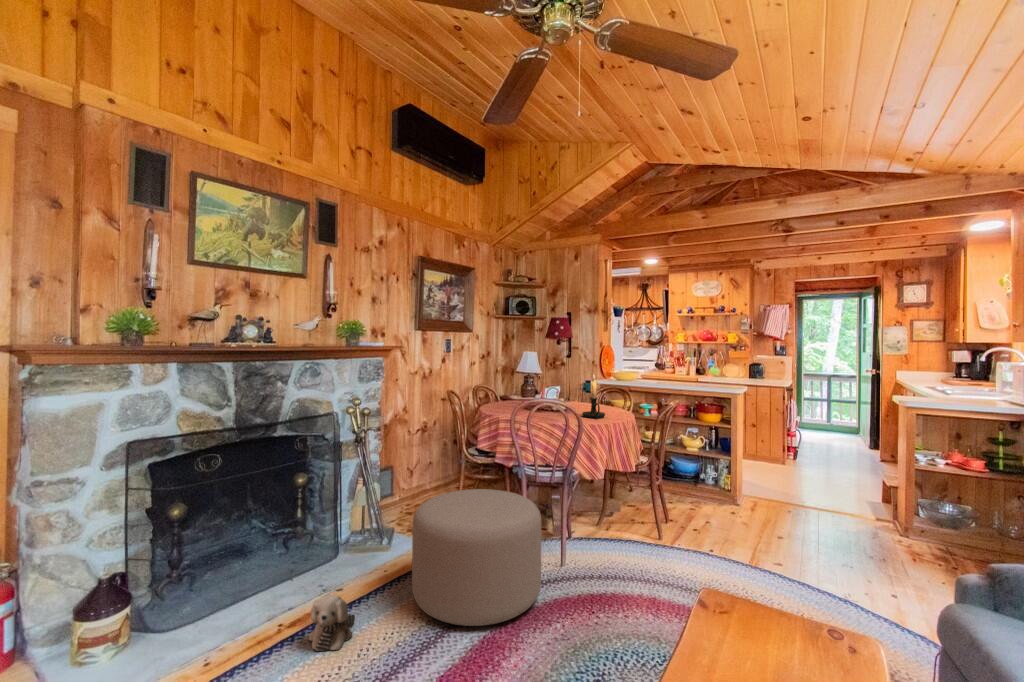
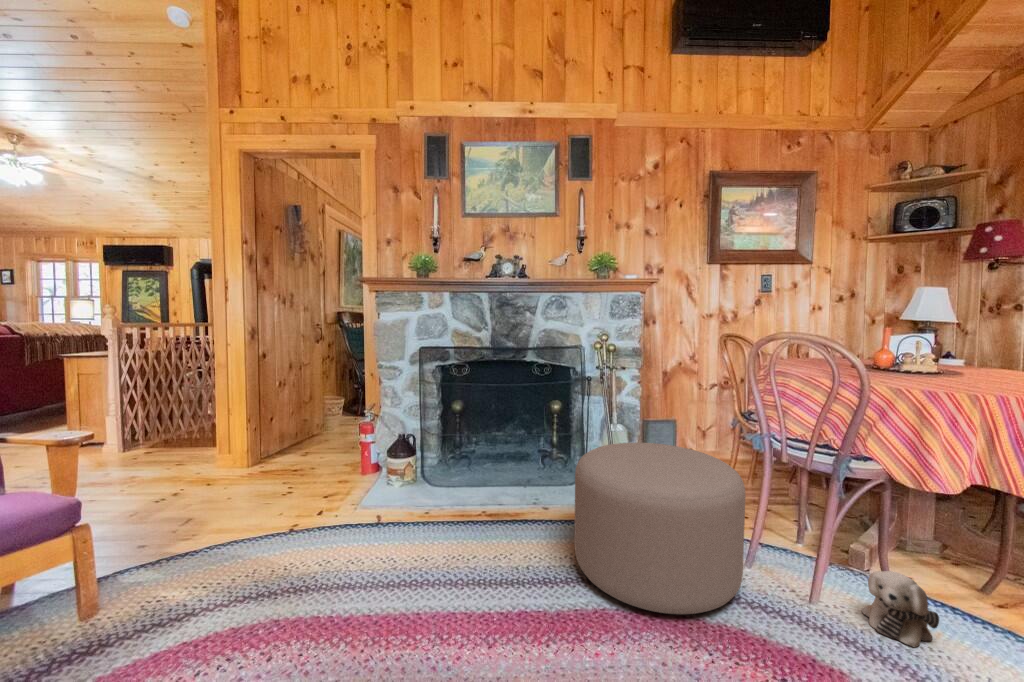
candle holder: present [582,375,605,418] -> none [934,307,995,390]
plush toy: present [309,595,355,651] -> present [862,571,939,647]

